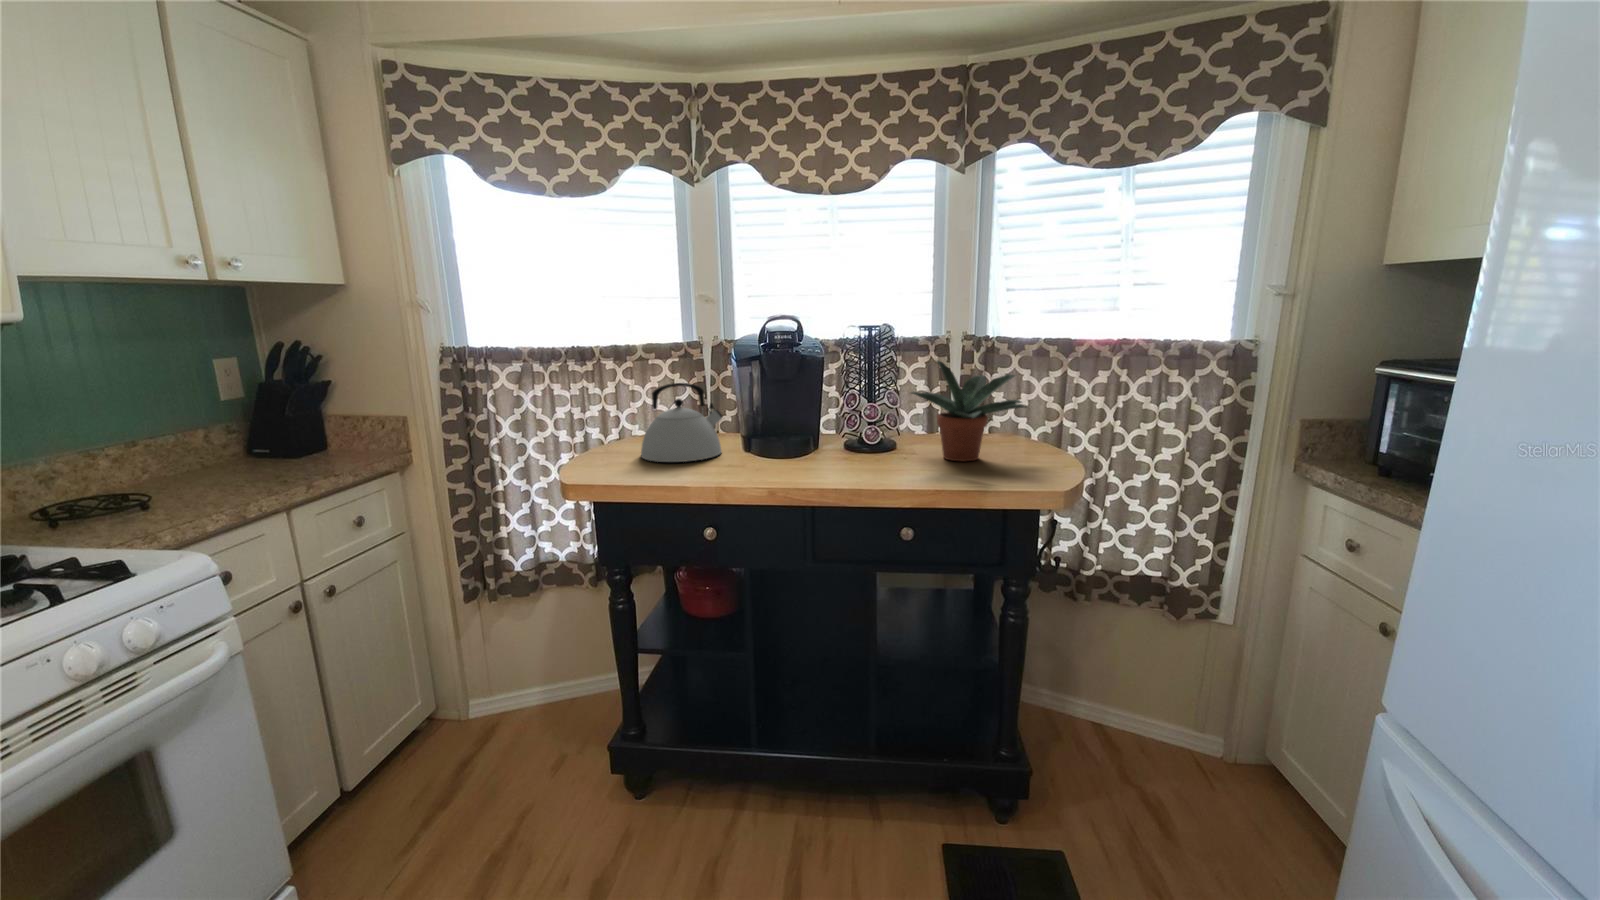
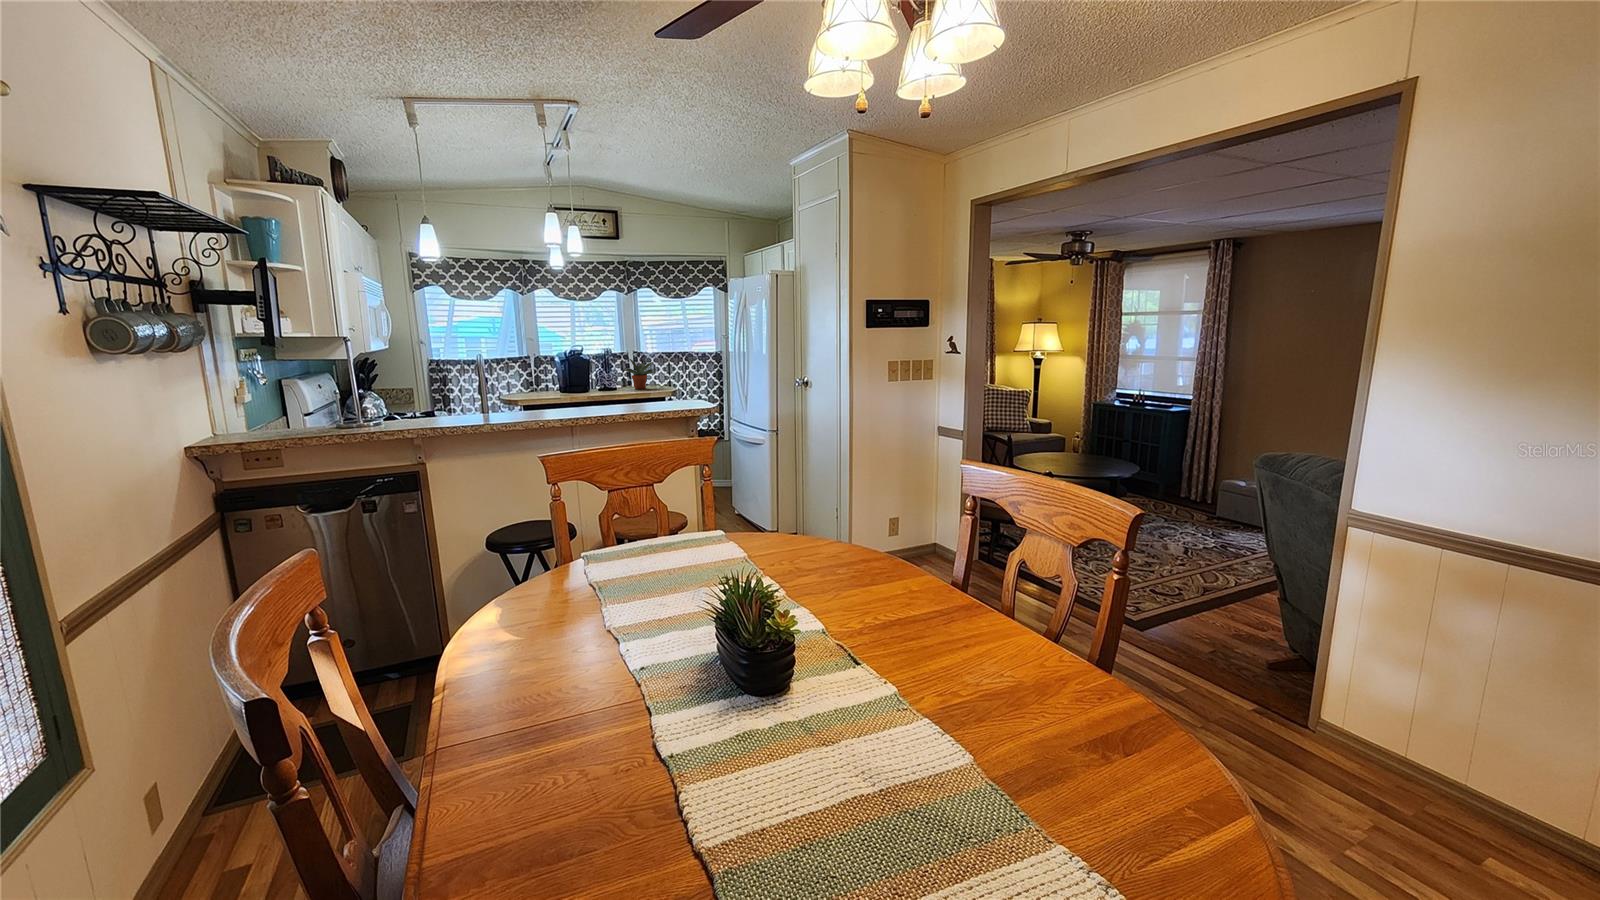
kettle: present [641,383,722,462] -> none [531,369,560,395]

